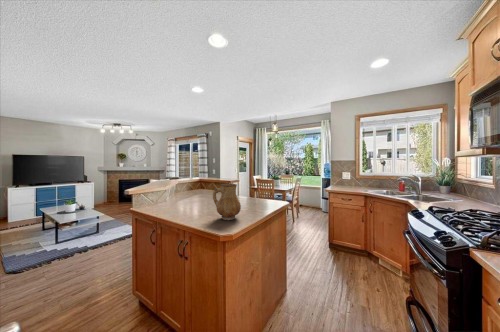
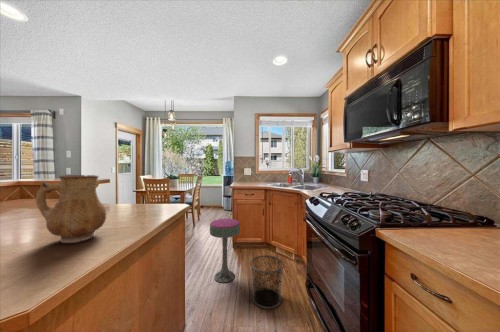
bar stool: none [306,218,334,273] -> present [210,219,240,283]
trash can: none [342,257,379,307] -> present [250,255,284,309]

